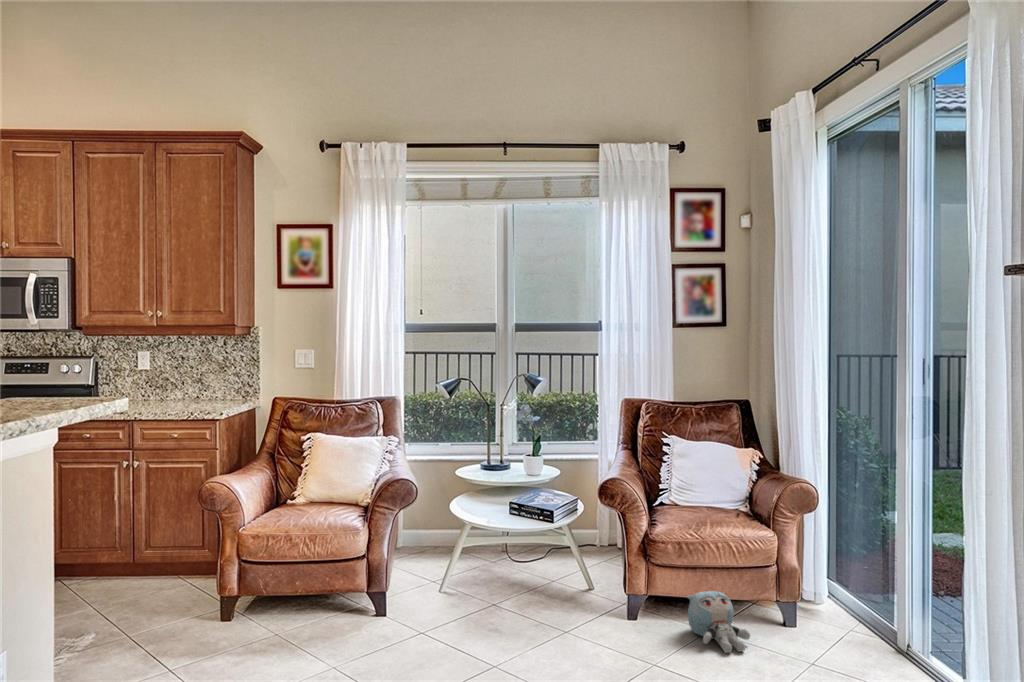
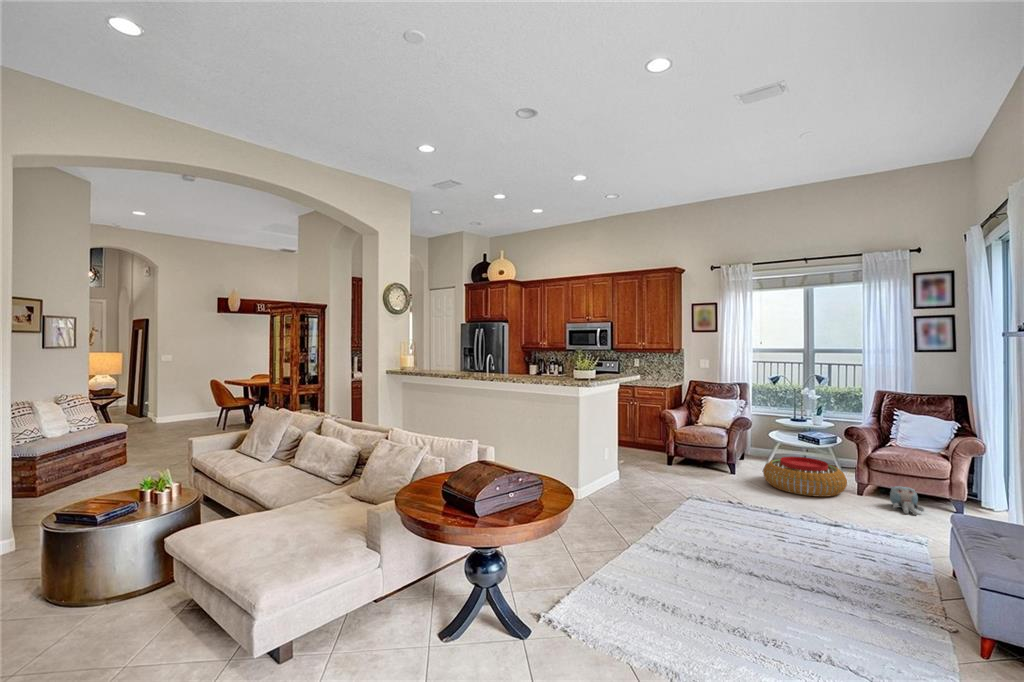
pouf: none [449,553,610,651] -> present [763,456,847,497]

